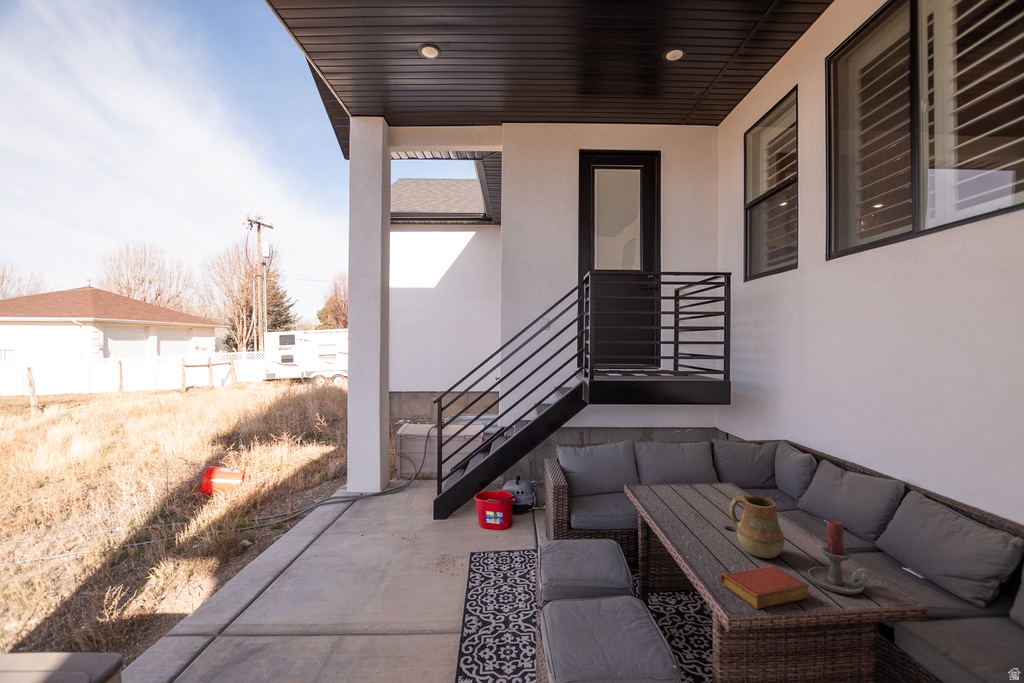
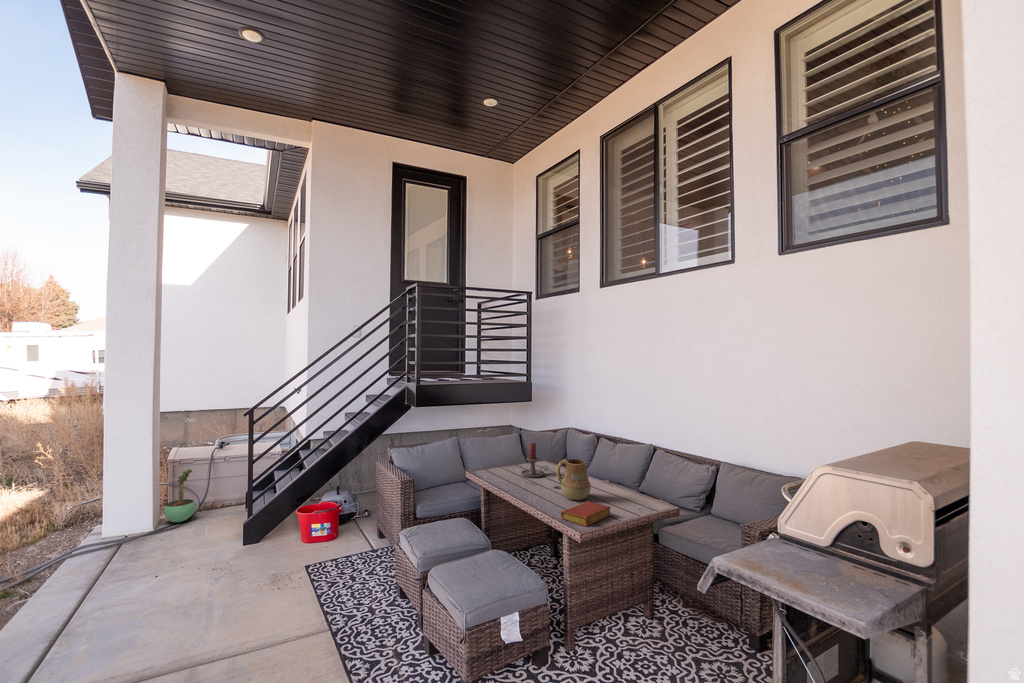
potted plant: none [388,443,410,487] -> present [164,469,195,522]
candle holder: present [808,520,872,595] -> present [521,443,548,477]

